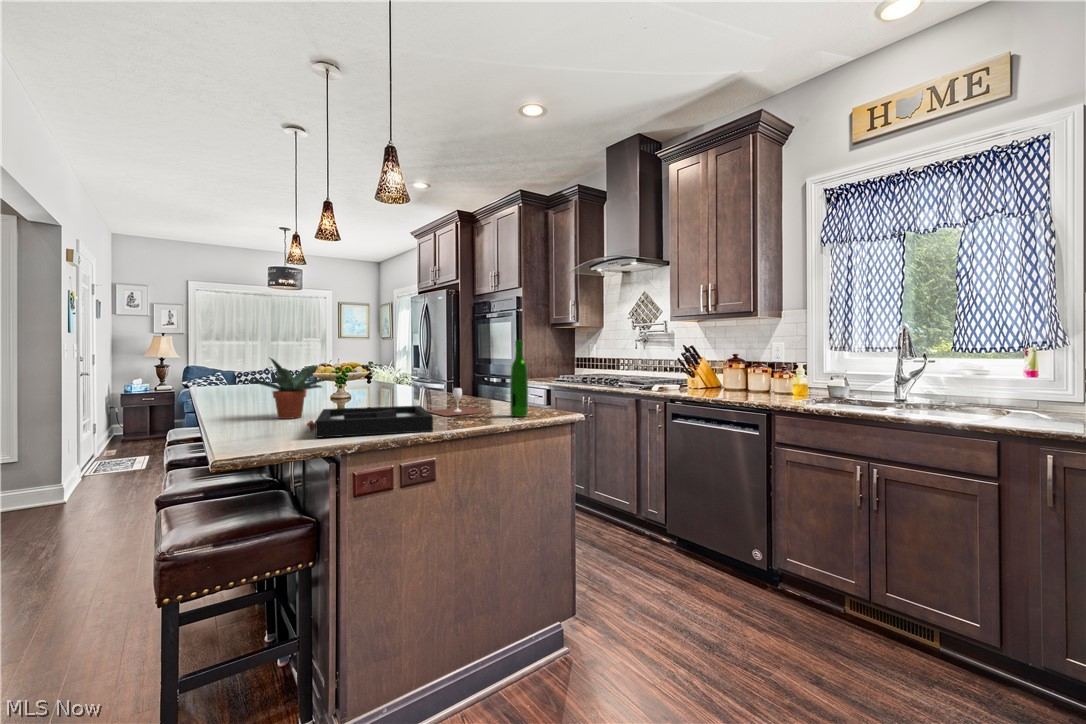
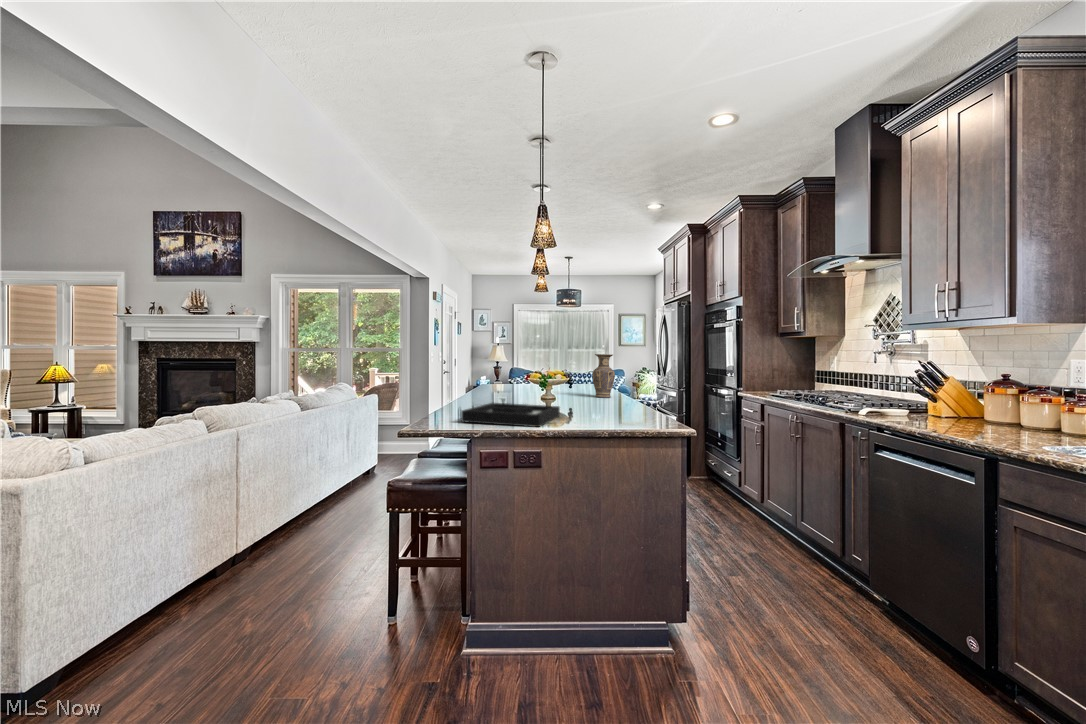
wine bottle: present [510,340,528,417] -> none [627,354,644,424]
vase: none [395,344,422,395] -> present [592,354,615,398]
potted plant: present [248,358,329,419] -> none [460,363,513,408]
wine glass: present [427,388,489,416] -> none [575,394,625,418]

